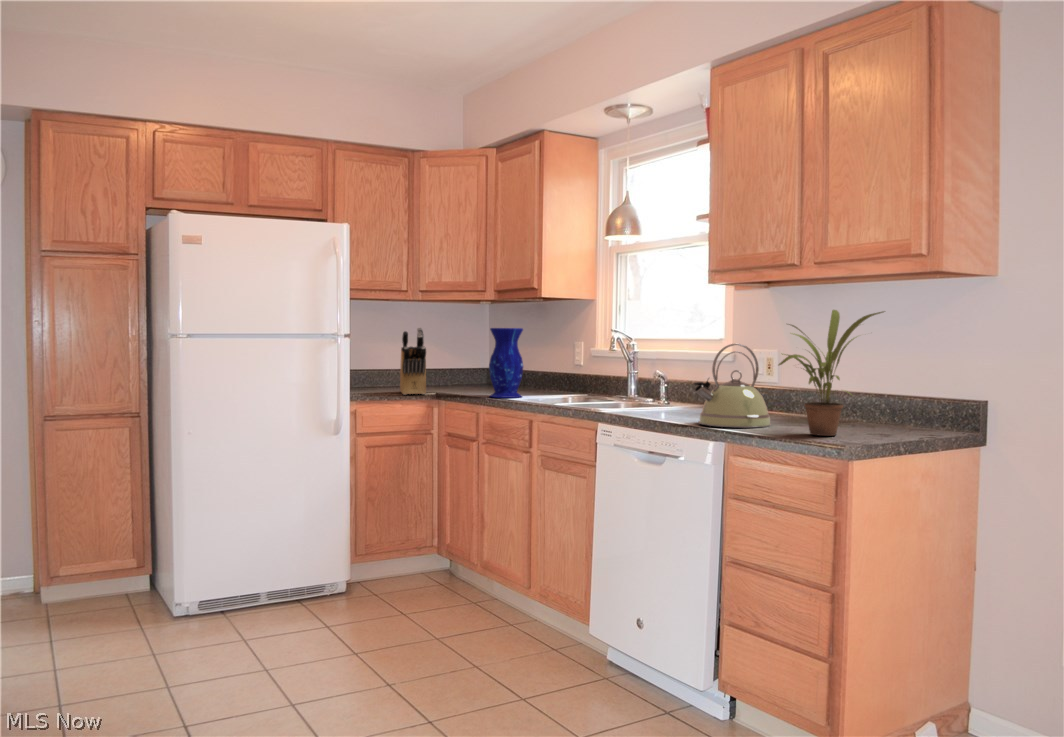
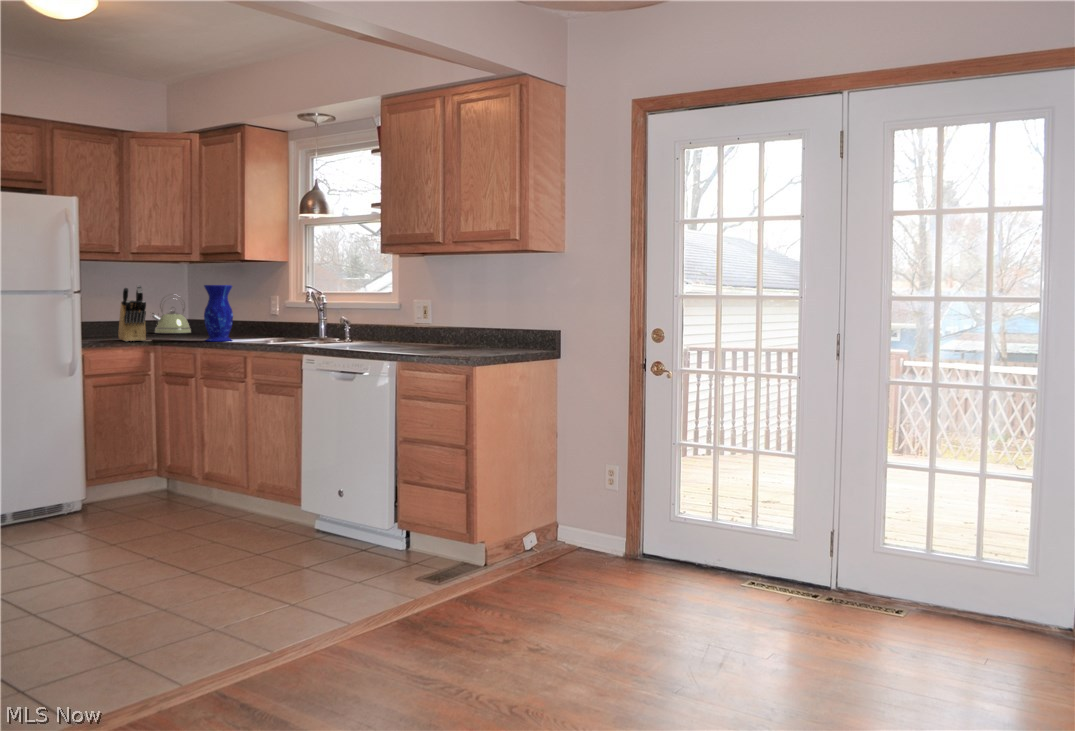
potted plant: present [779,310,884,436] -> none [430,272,496,353]
kettle: present [694,344,771,428] -> present [152,300,191,333]

